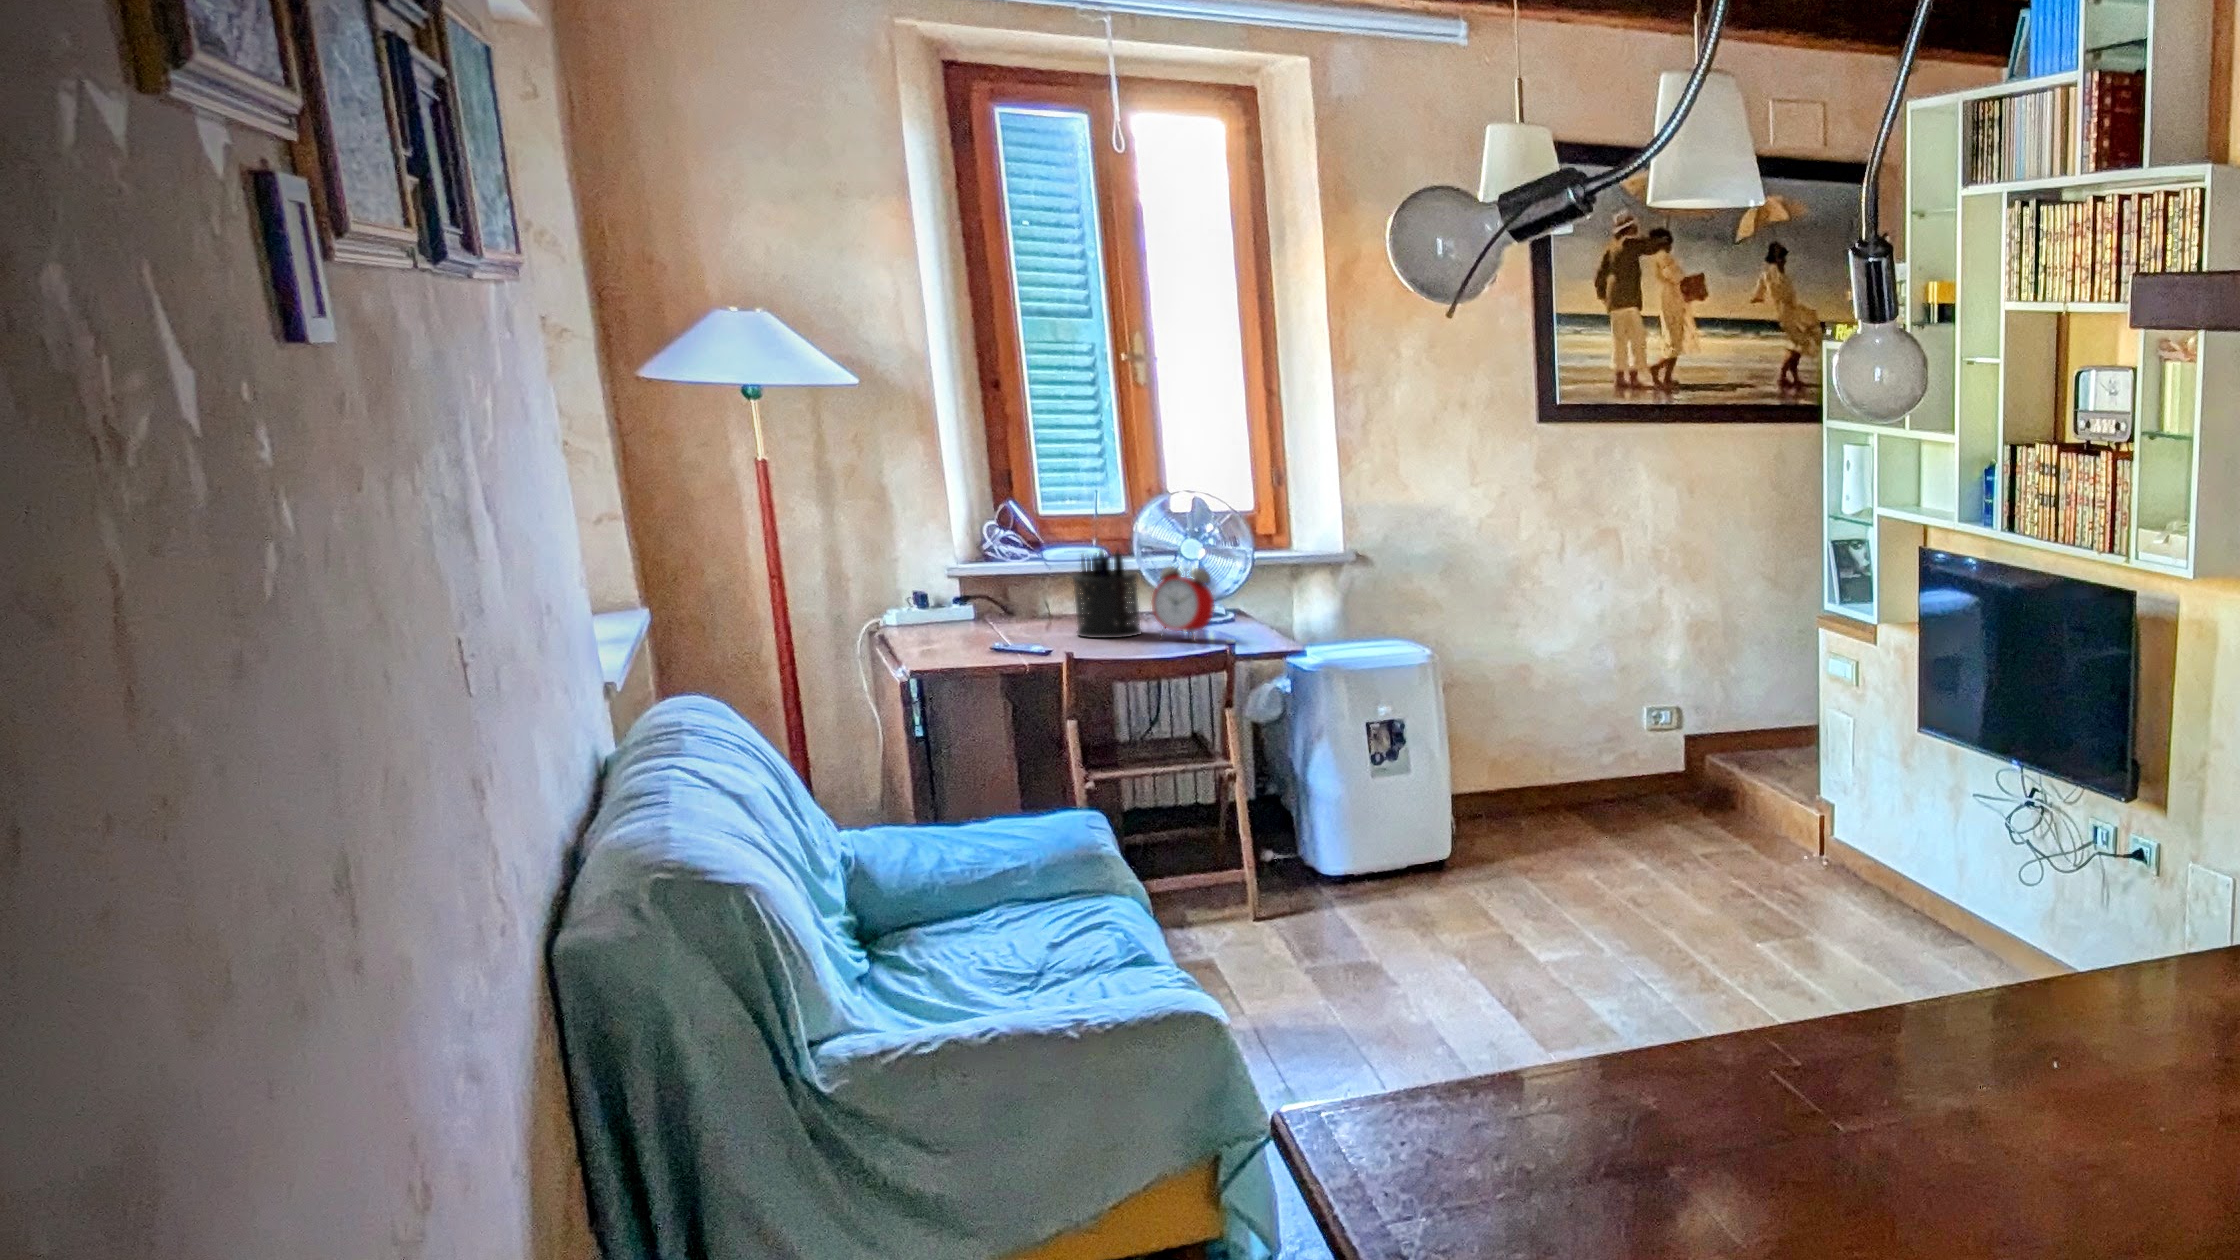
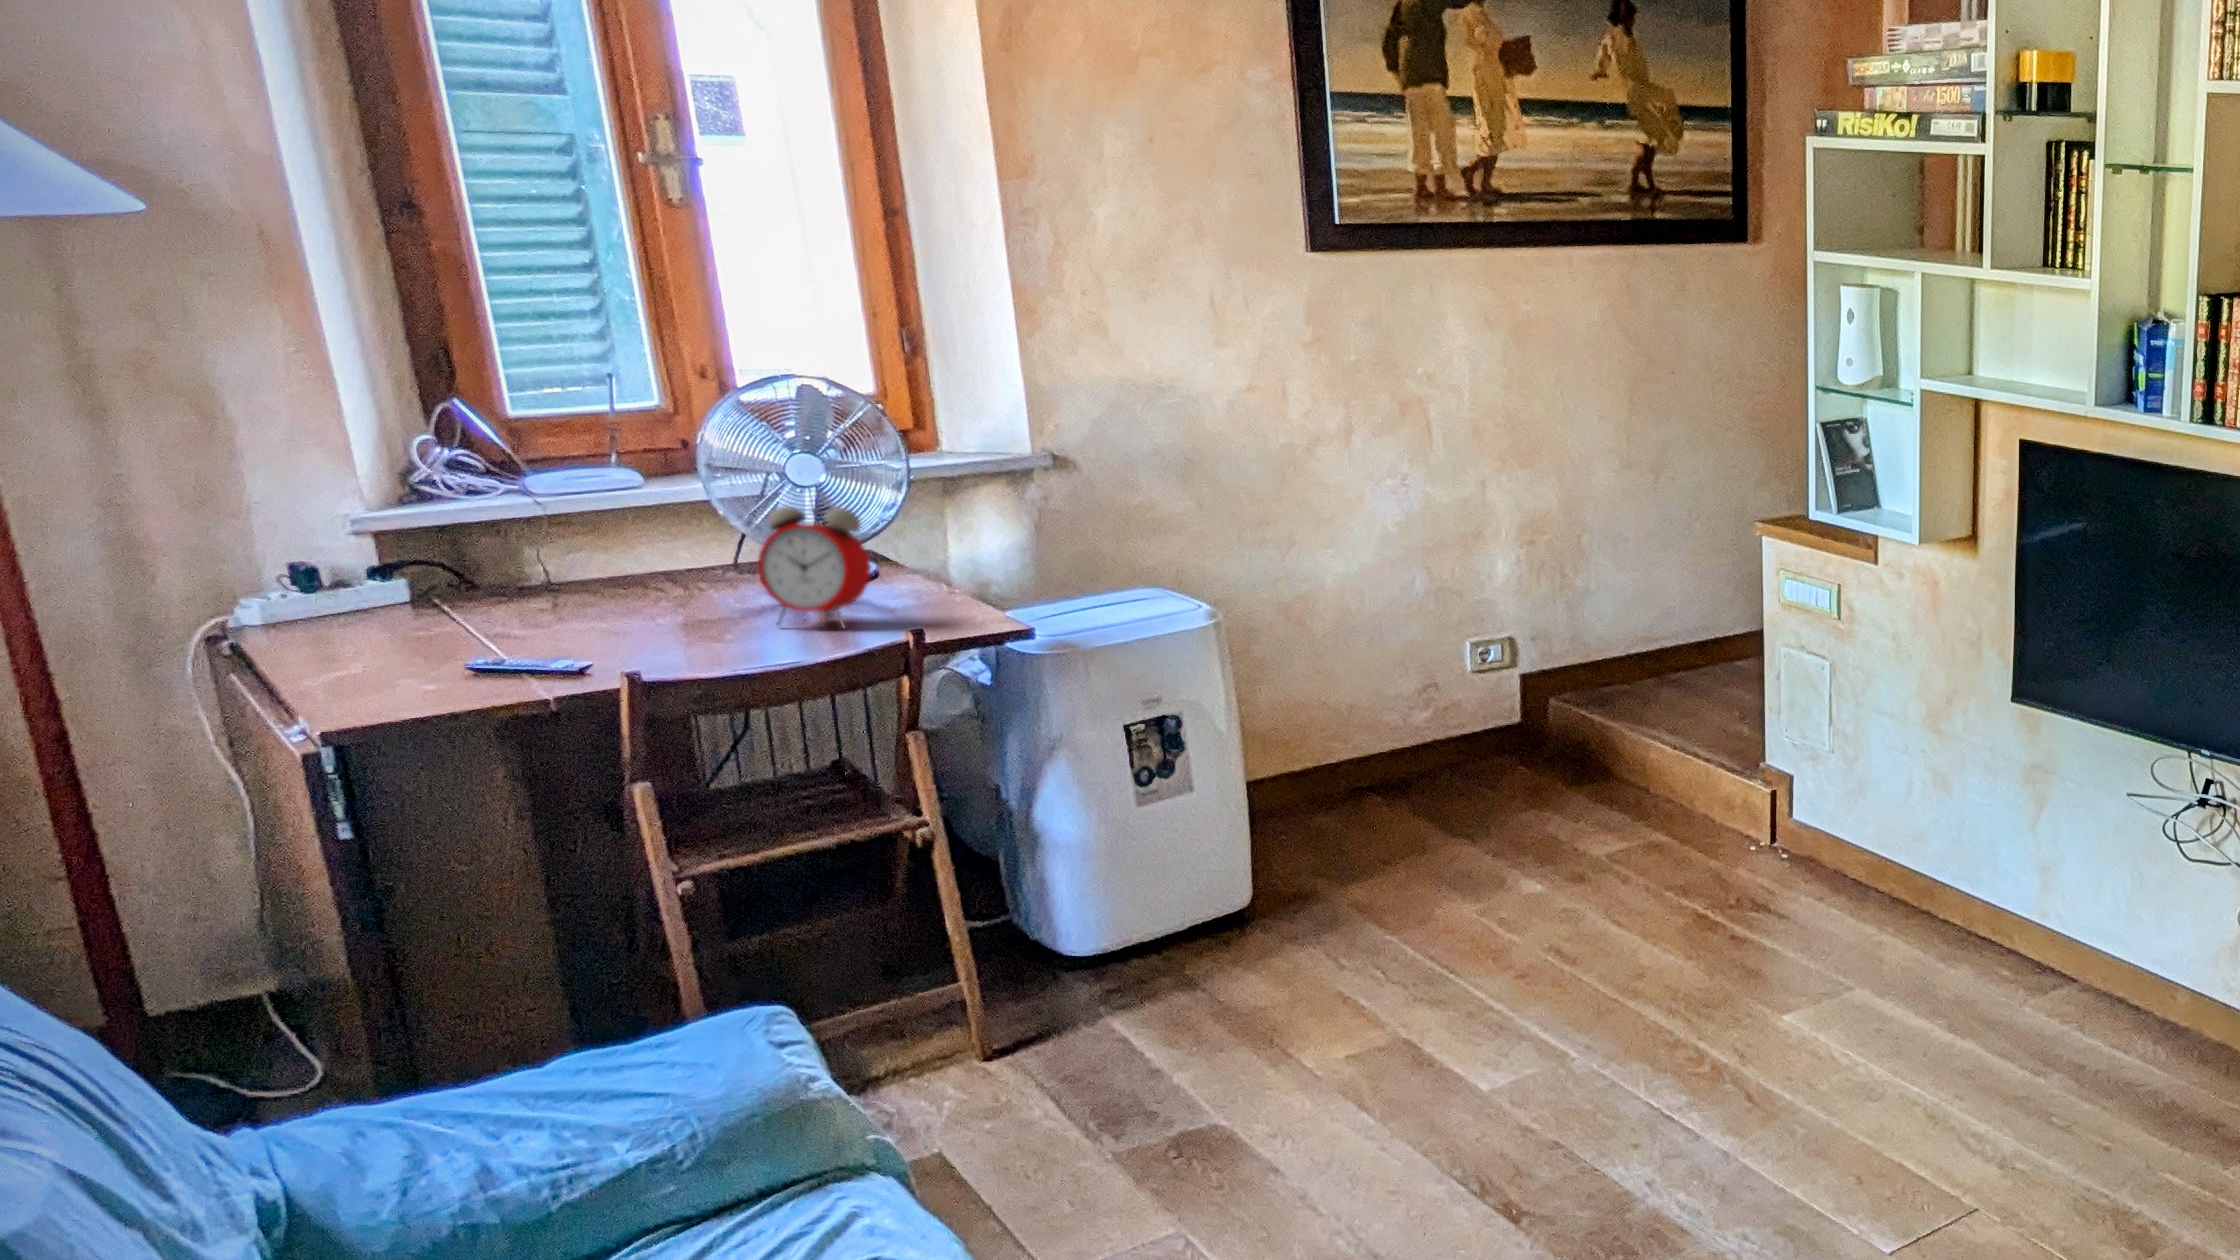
pen holder: present [1072,551,1141,638] -> none [599,476,737,631]

